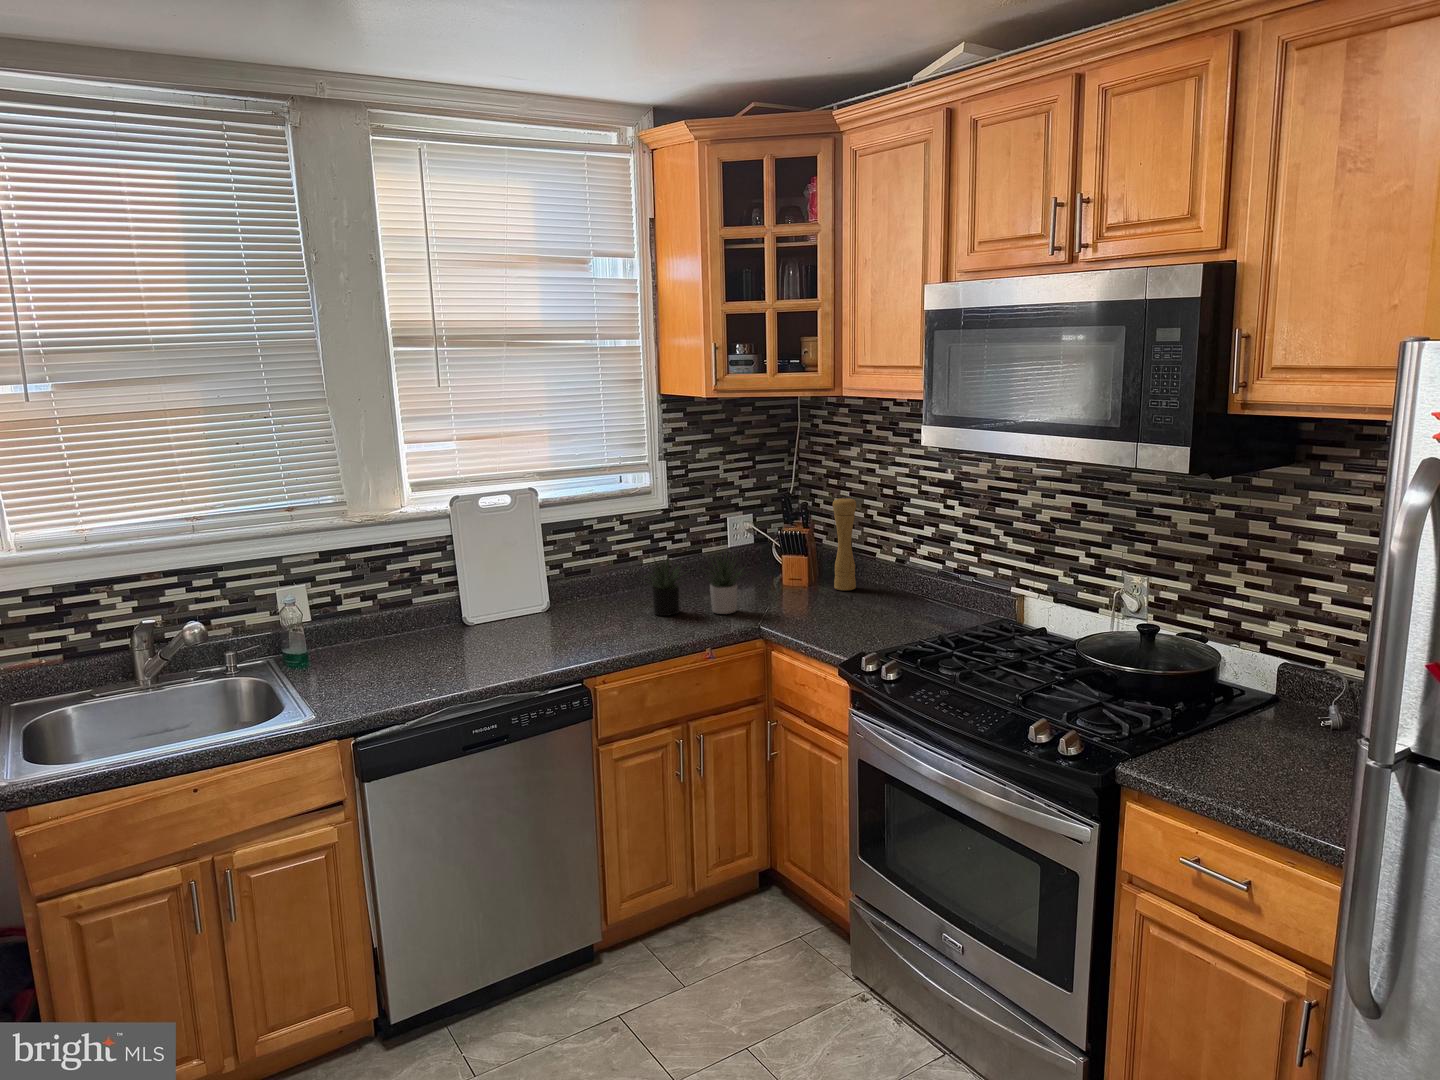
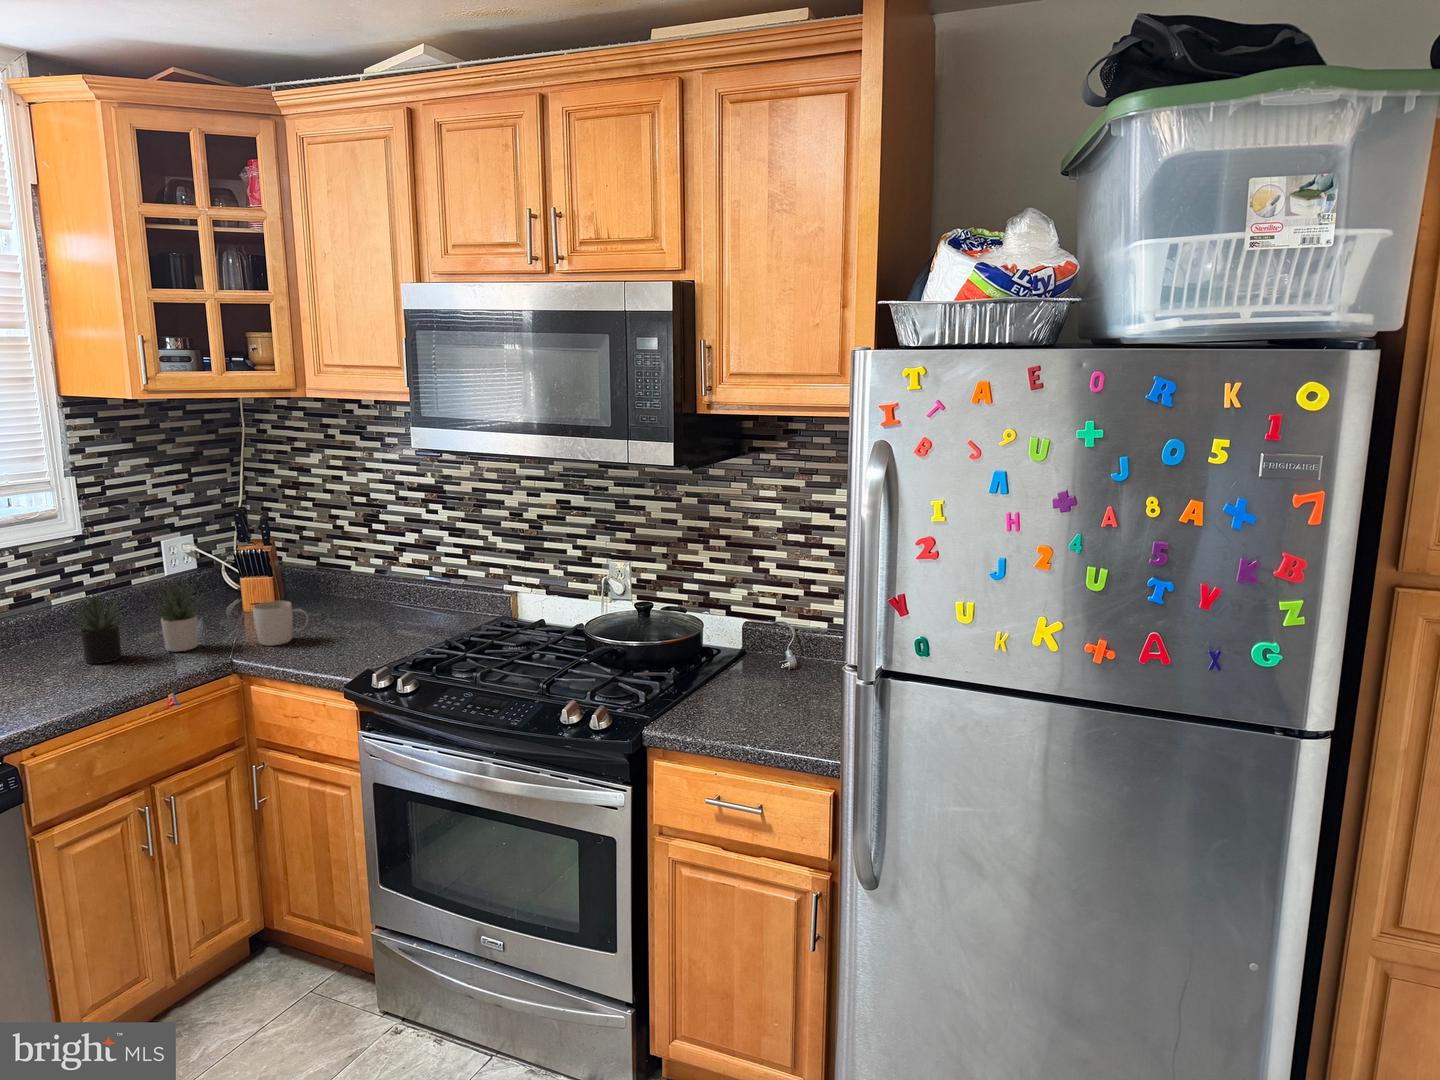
pepper mill: present [833,497,856,590] -> none [299,508,332,609]
mug: none [781,579,826,619] -> present [253,601,308,646]

